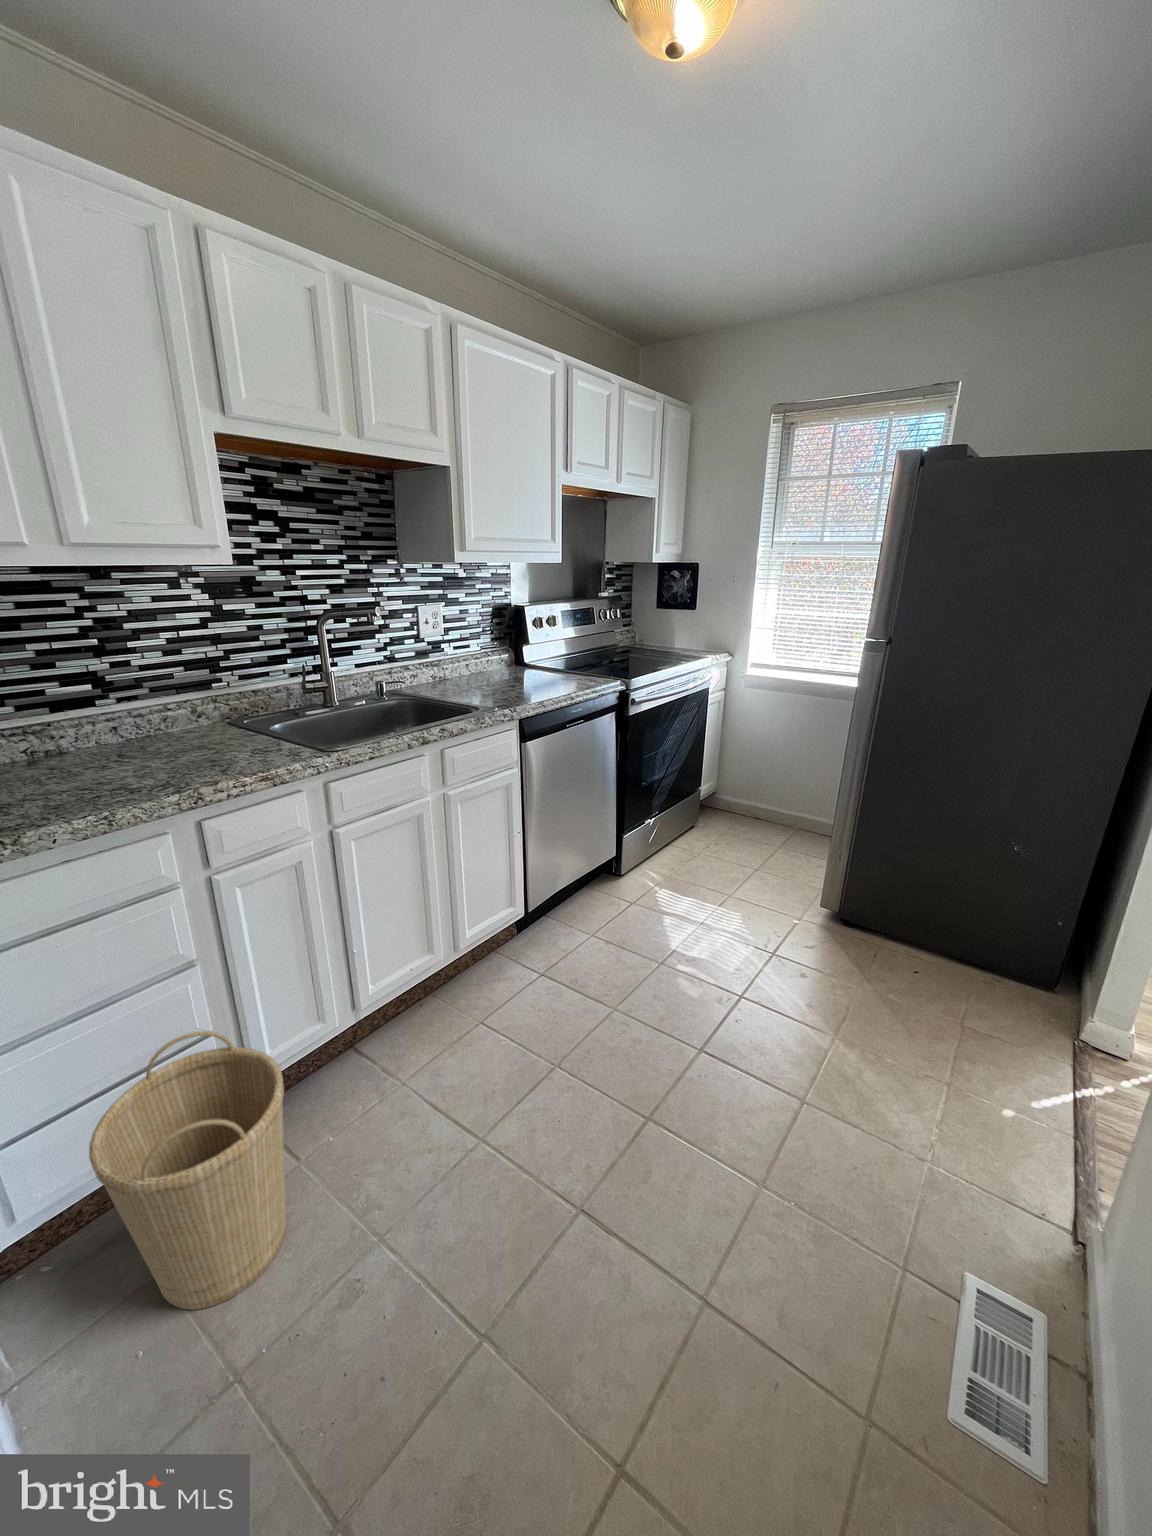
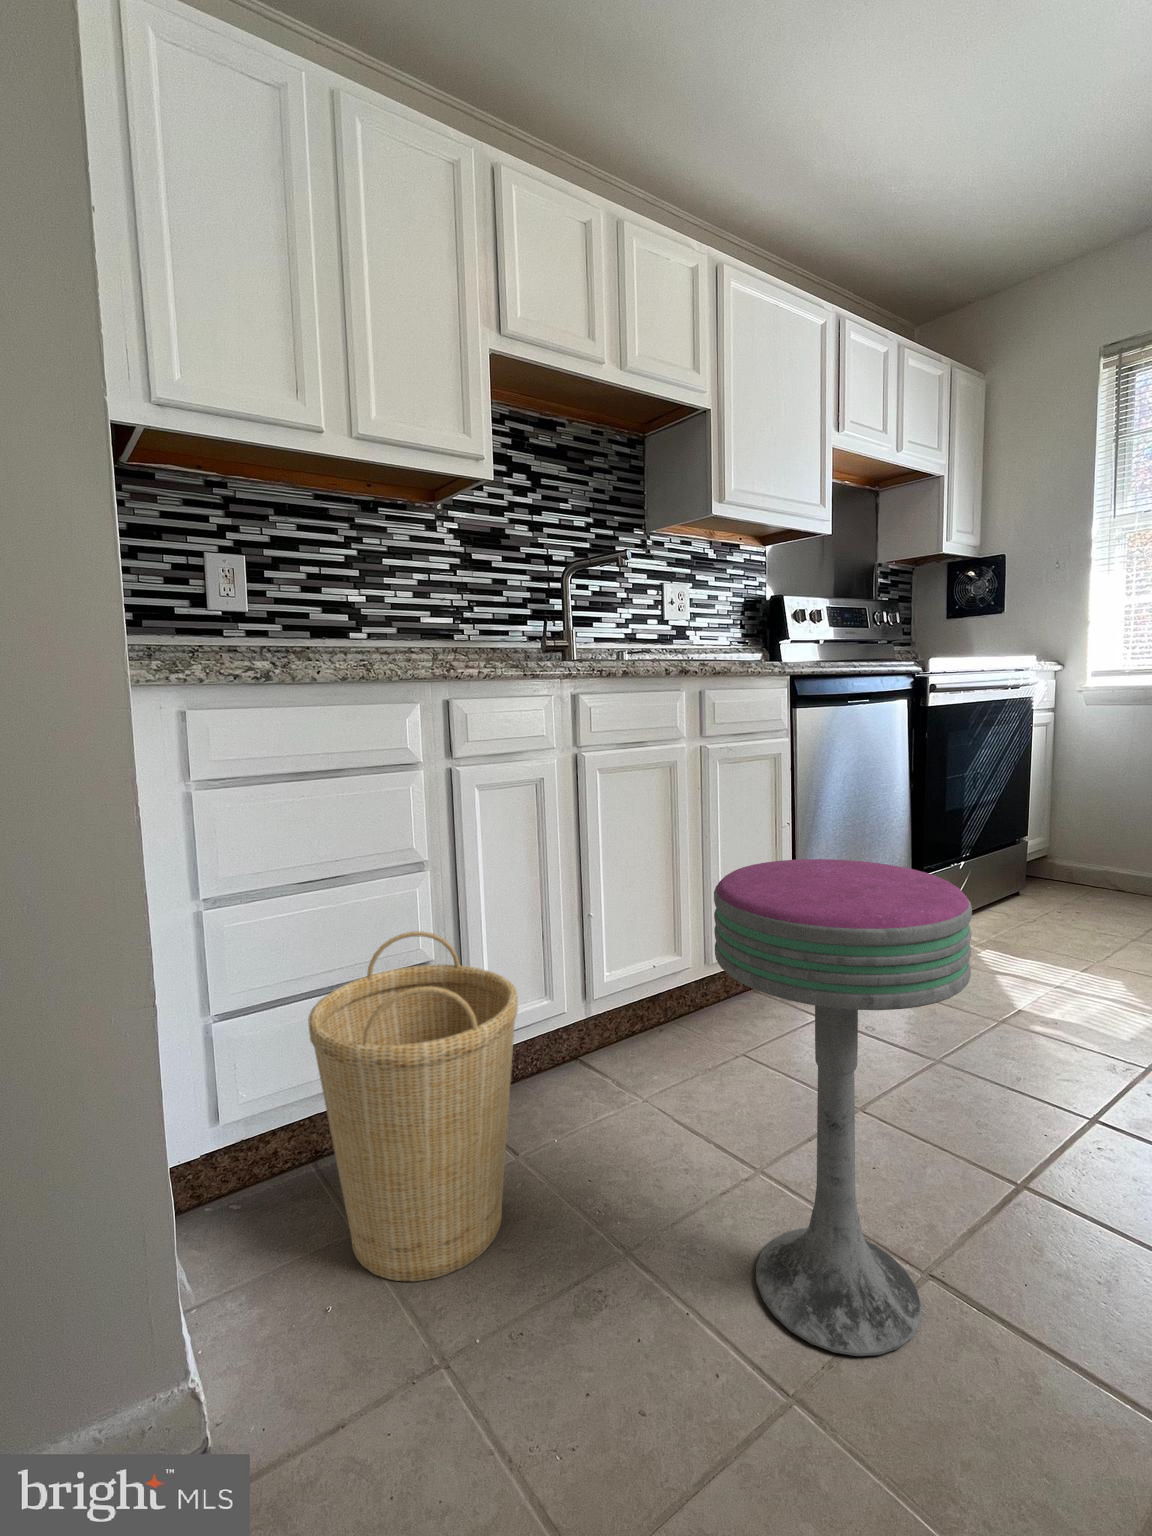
bar stool: none [427,961,599,1286] -> present [714,859,972,1356]

